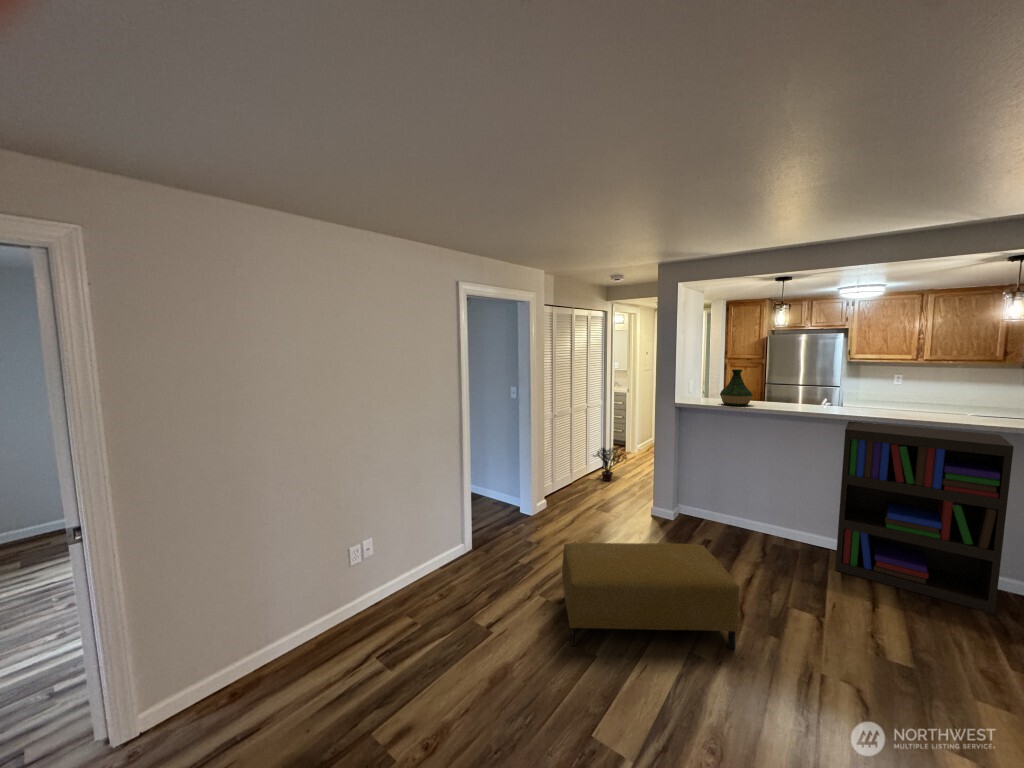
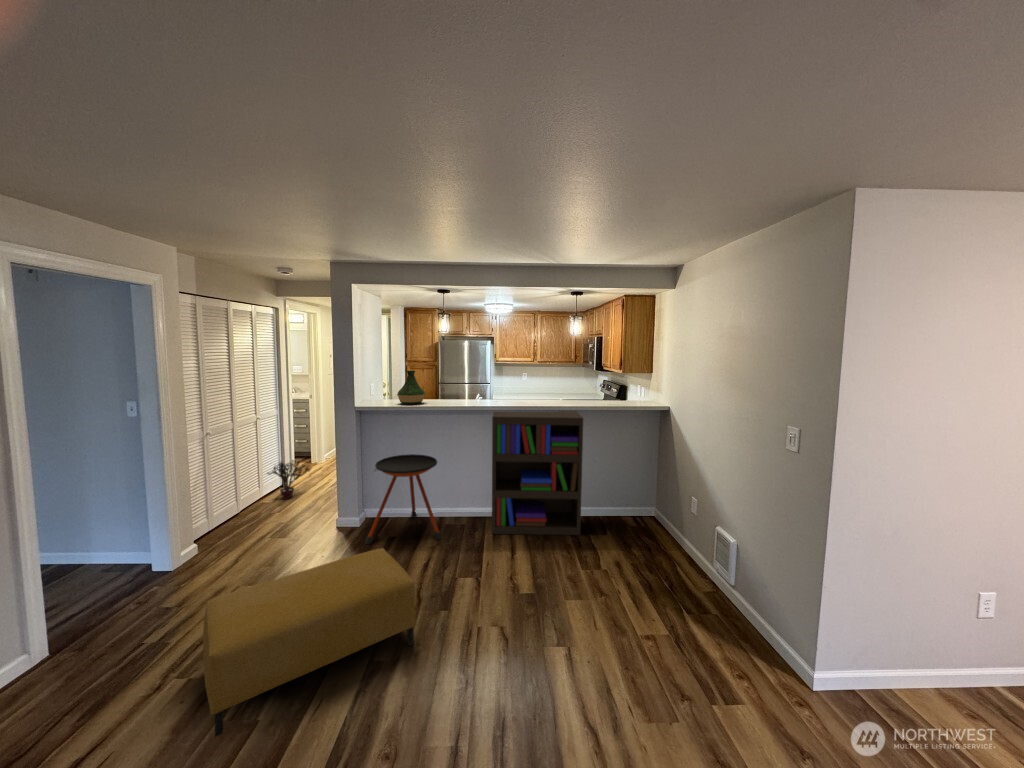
side table: none [680,458,766,557] -> present [365,454,441,545]

